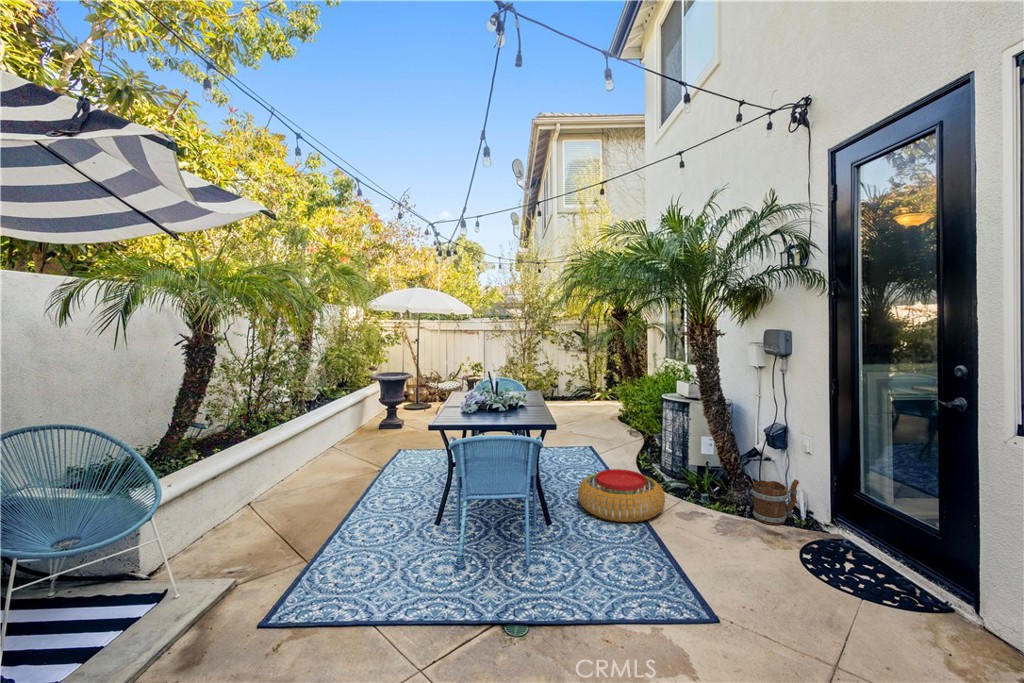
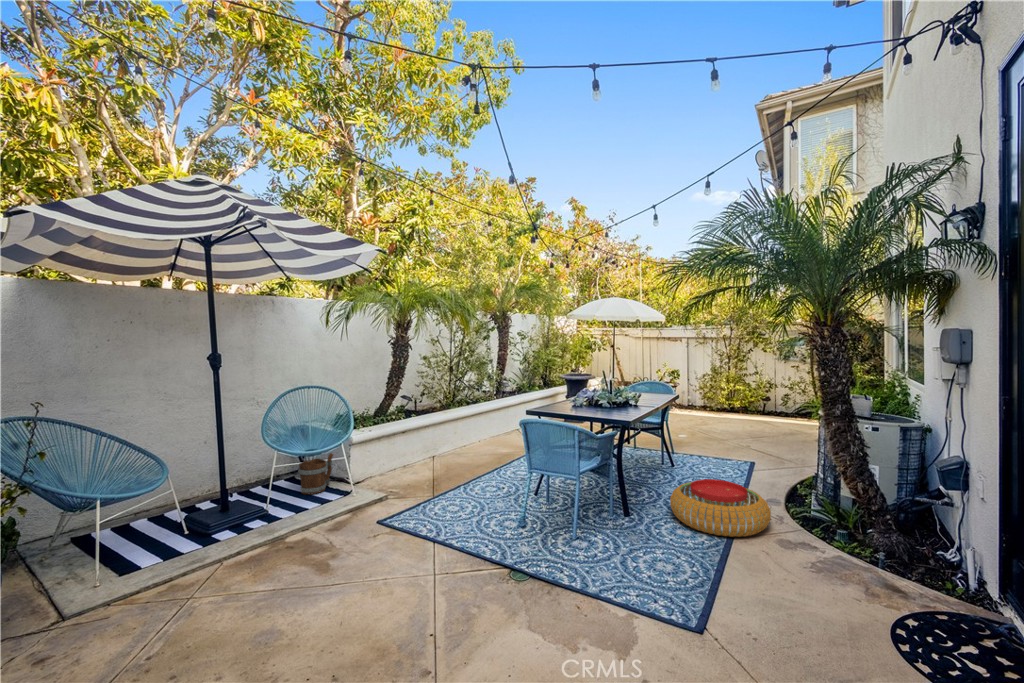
bucket: present [751,479,799,525] -> present [298,453,333,494]

